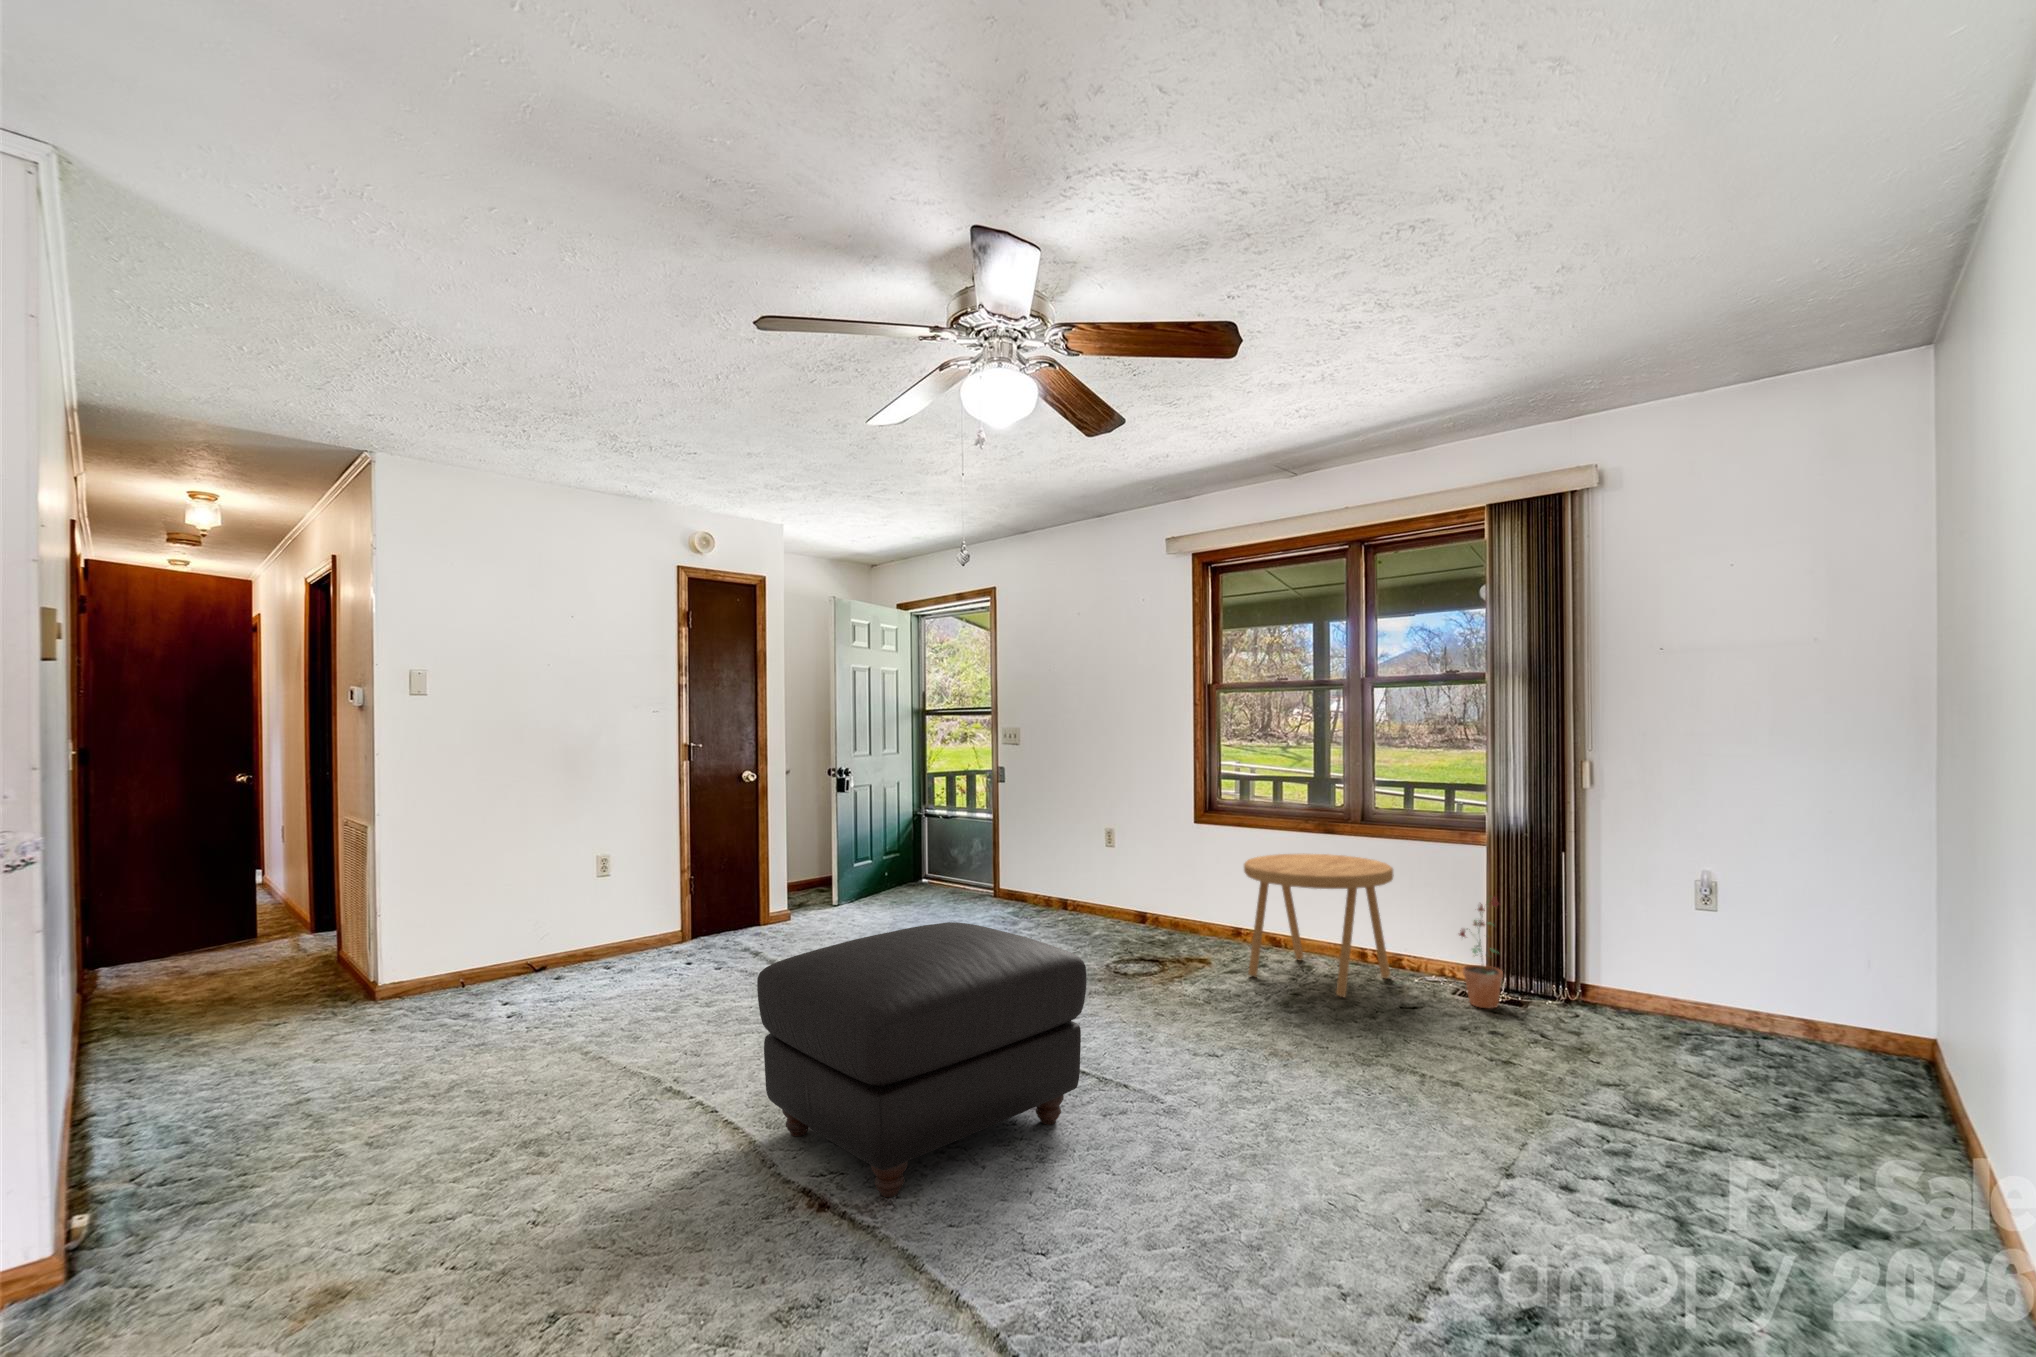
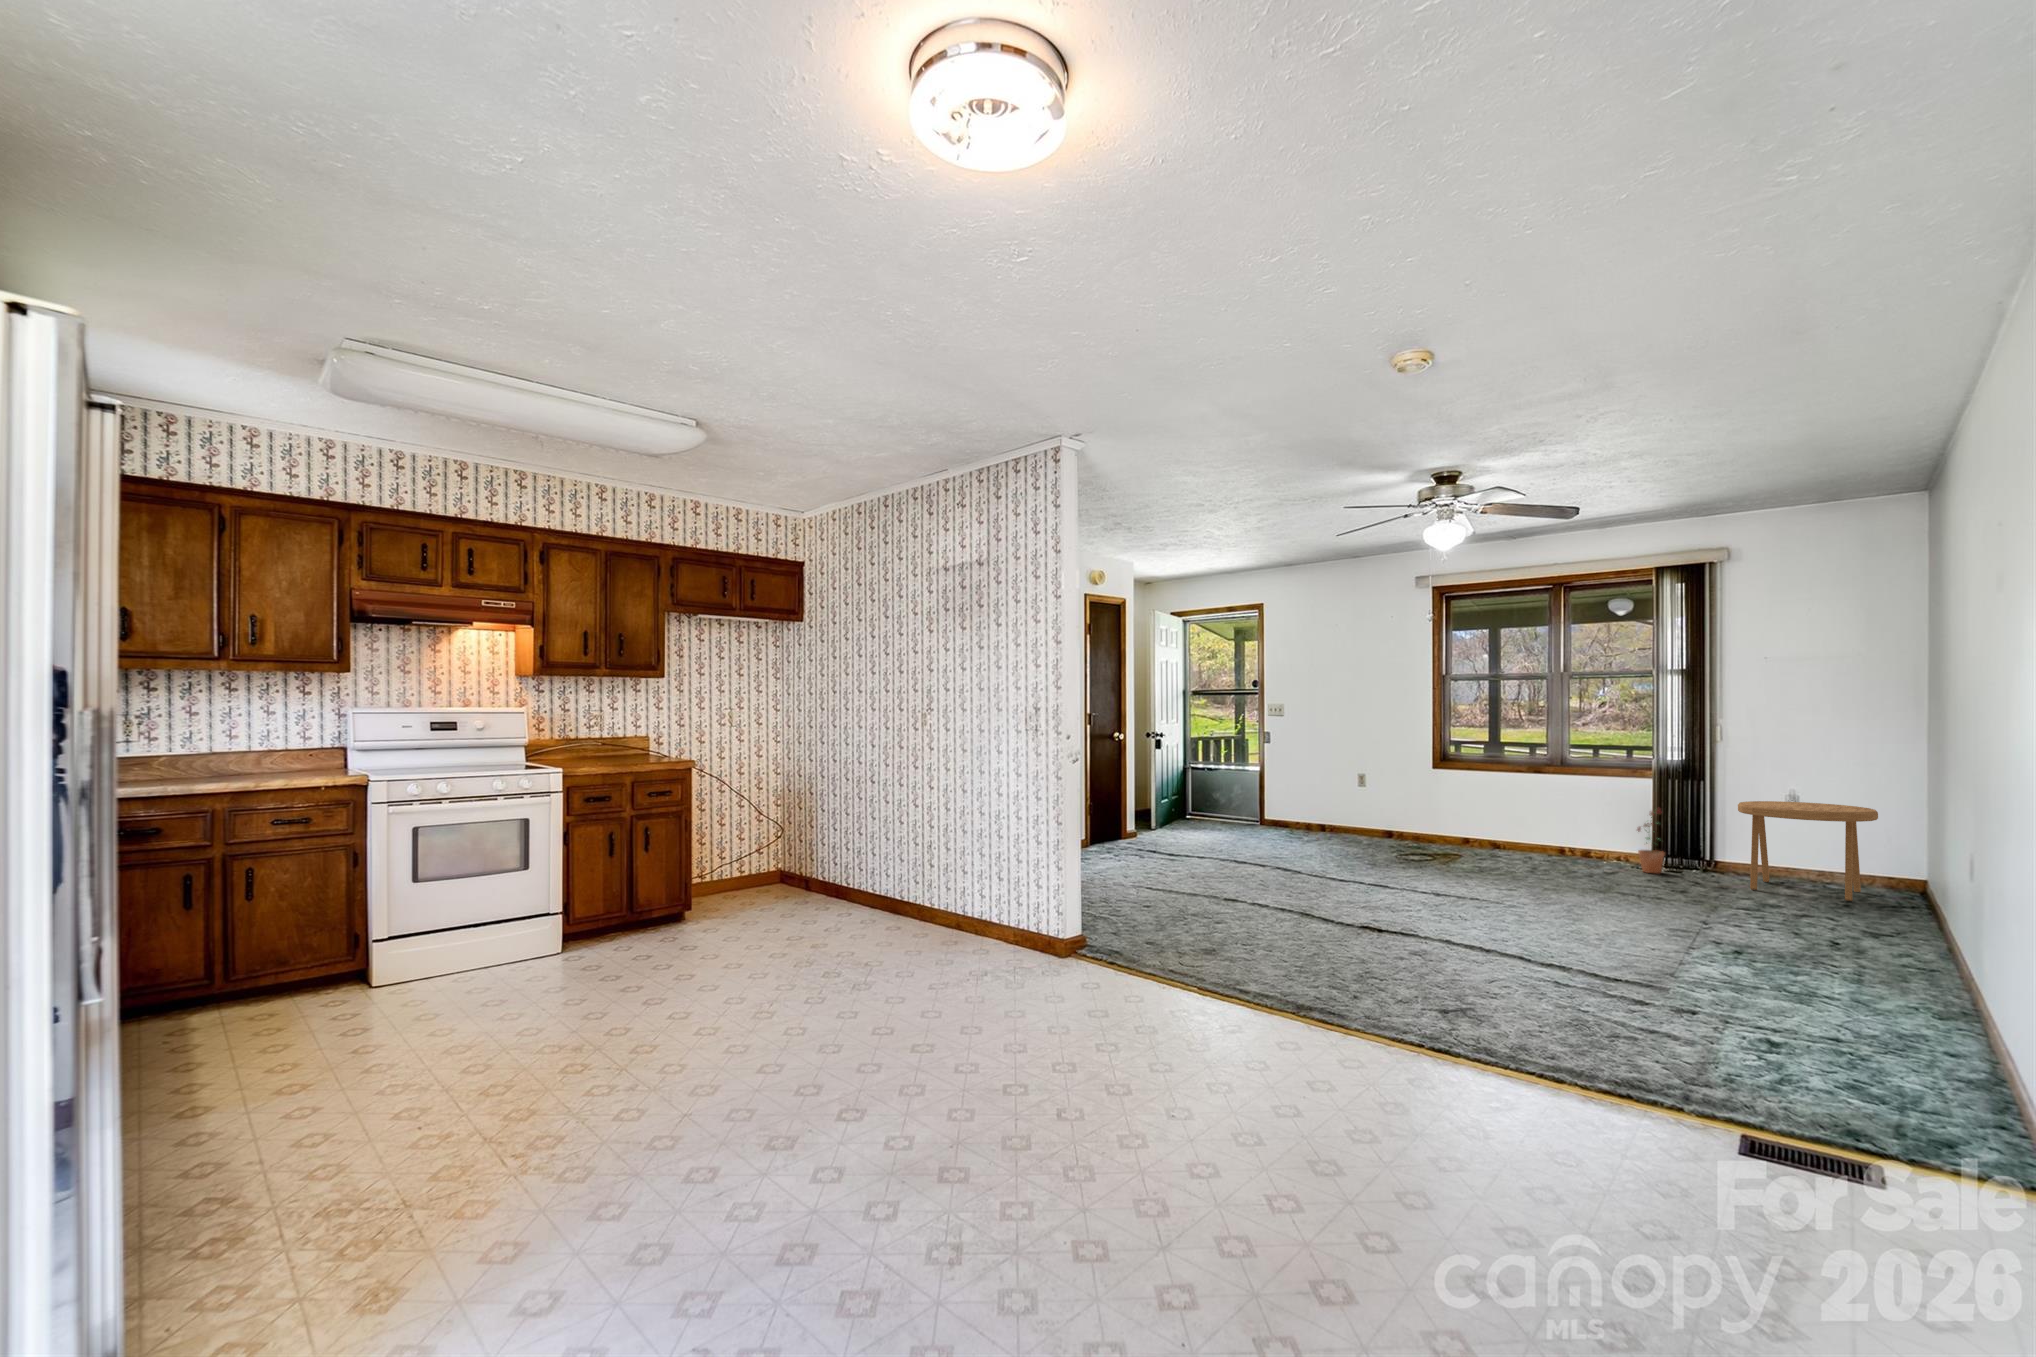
side table: present [1244,854,1394,997] -> present [1738,801,1878,901]
ottoman: present [757,922,1087,1197] -> none [1295,803,1462,915]

